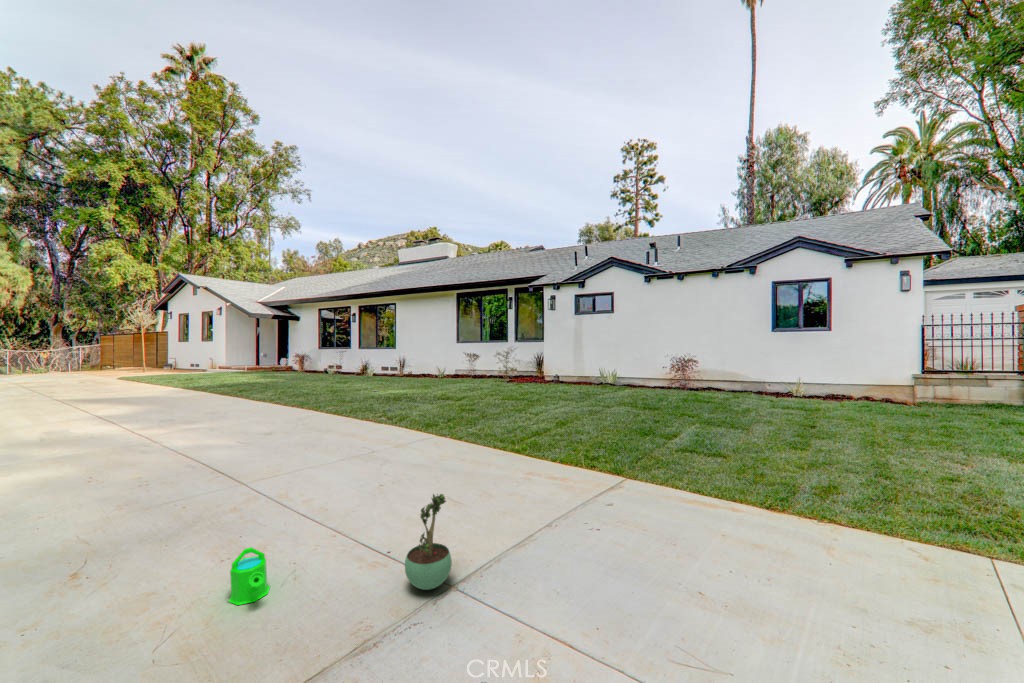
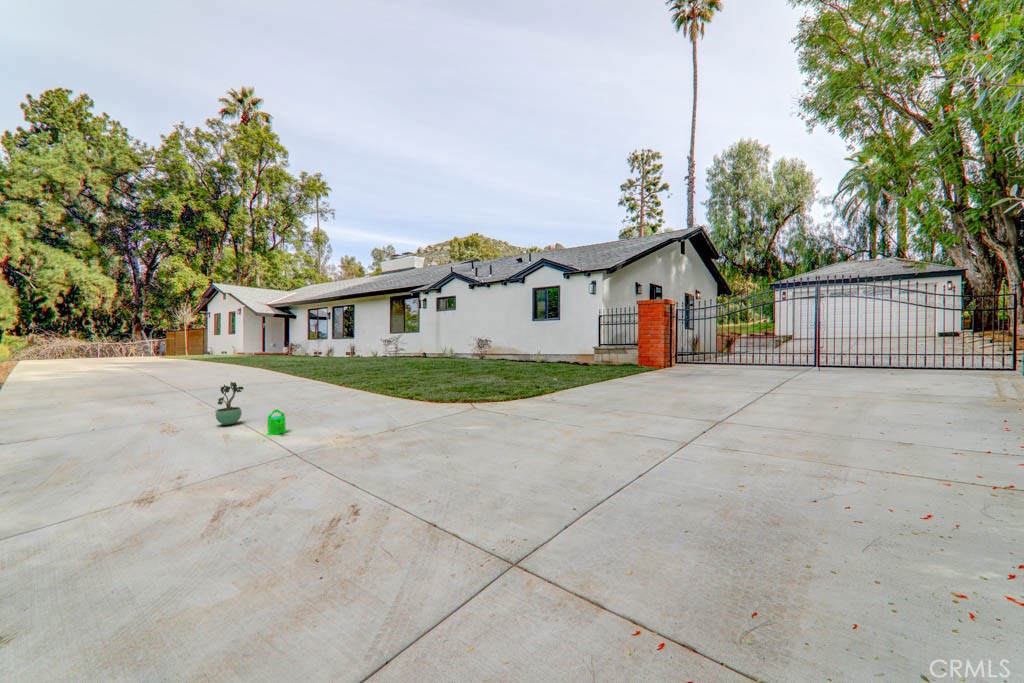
watering can: present [229,547,270,605] -> present [267,409,287,435]

